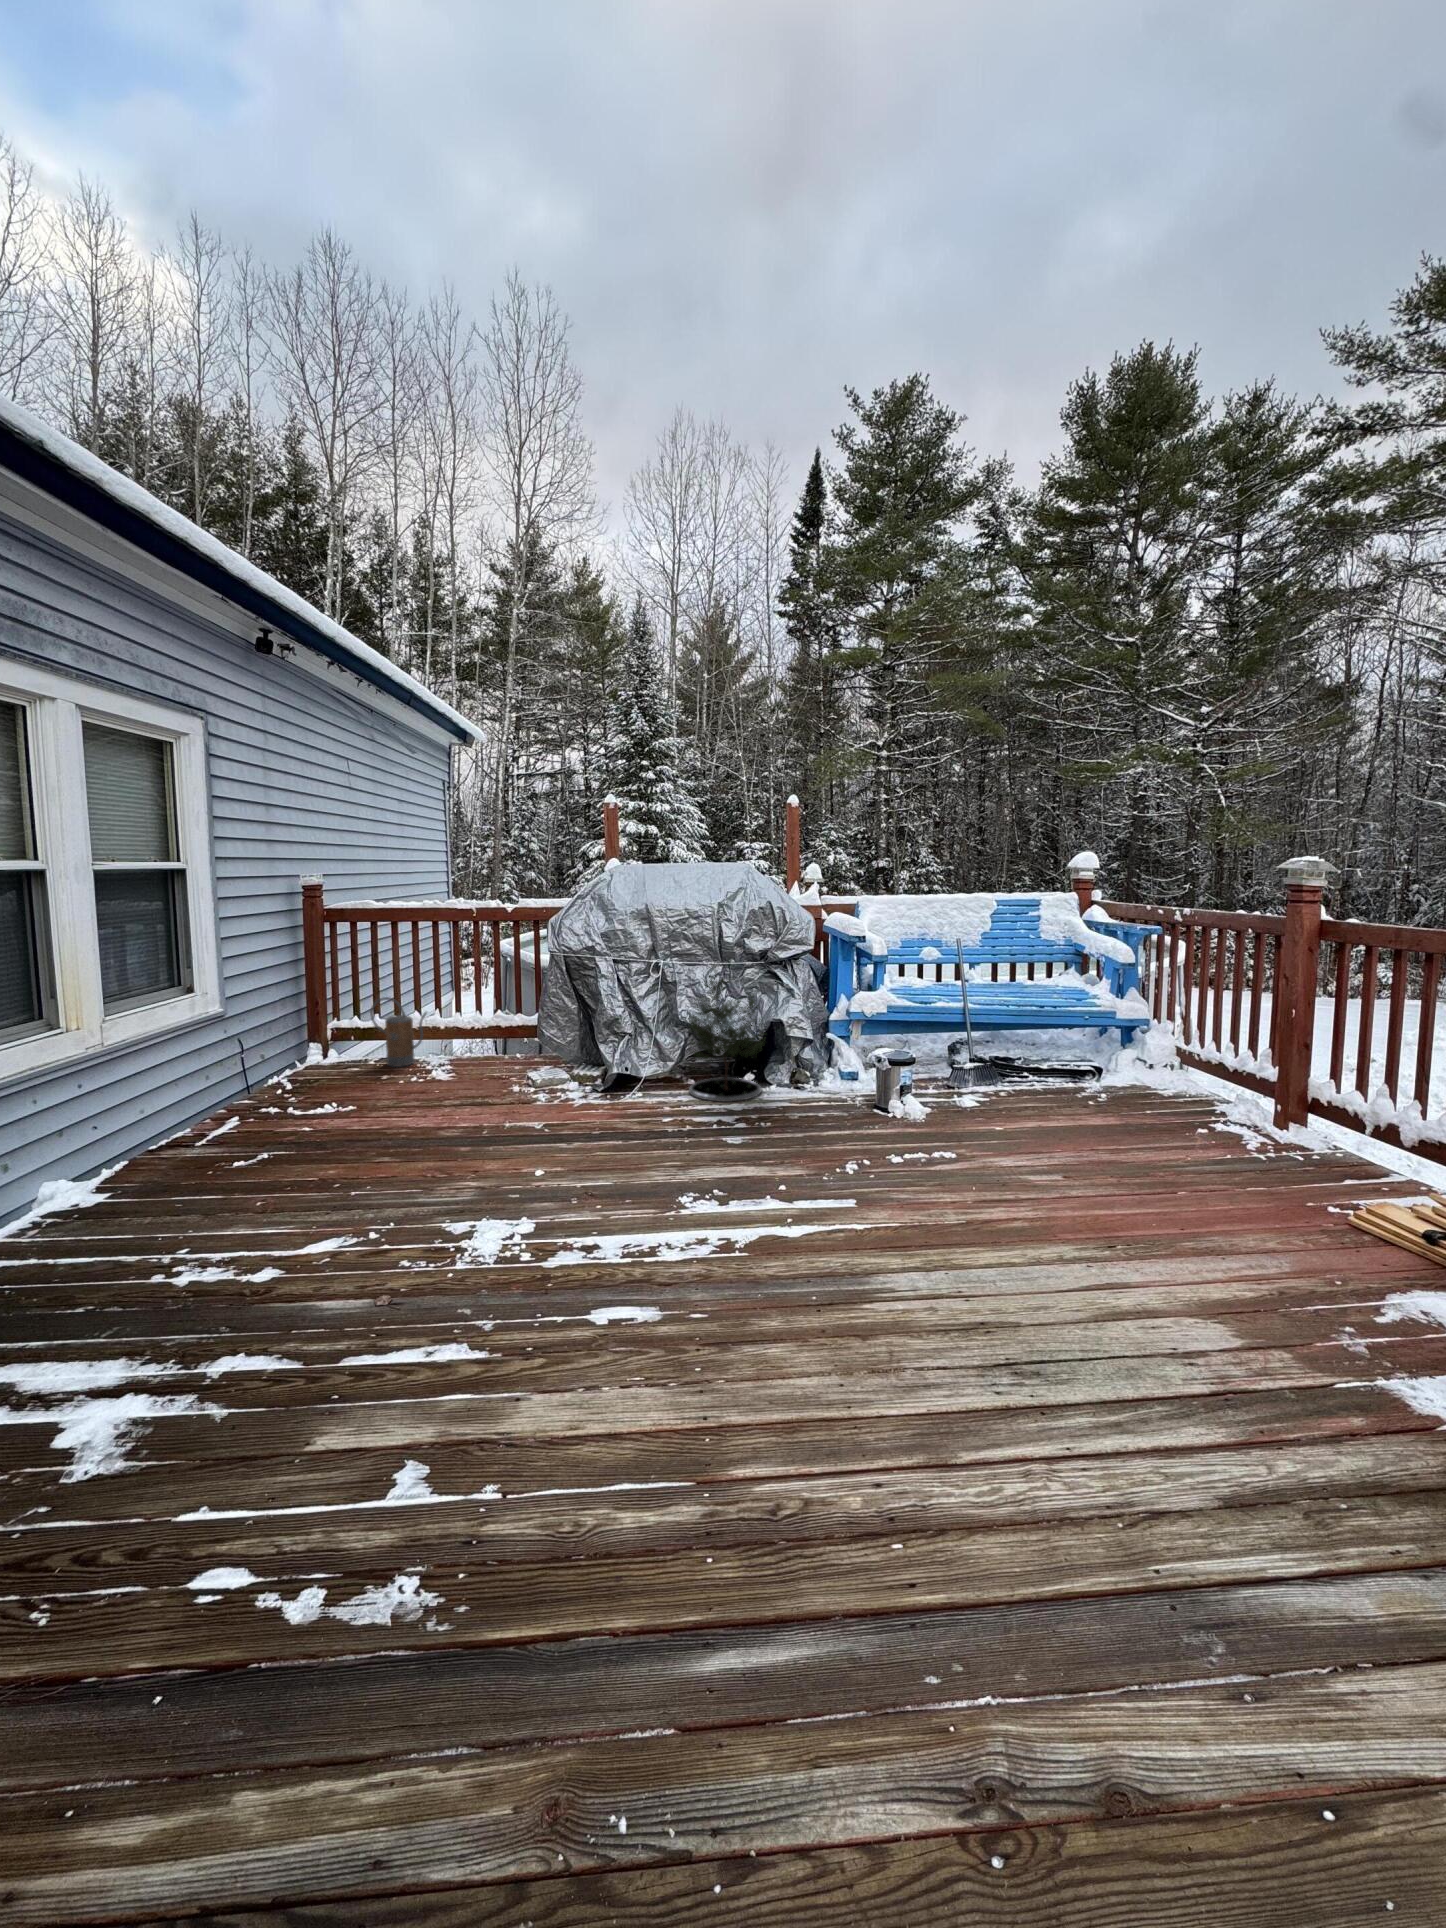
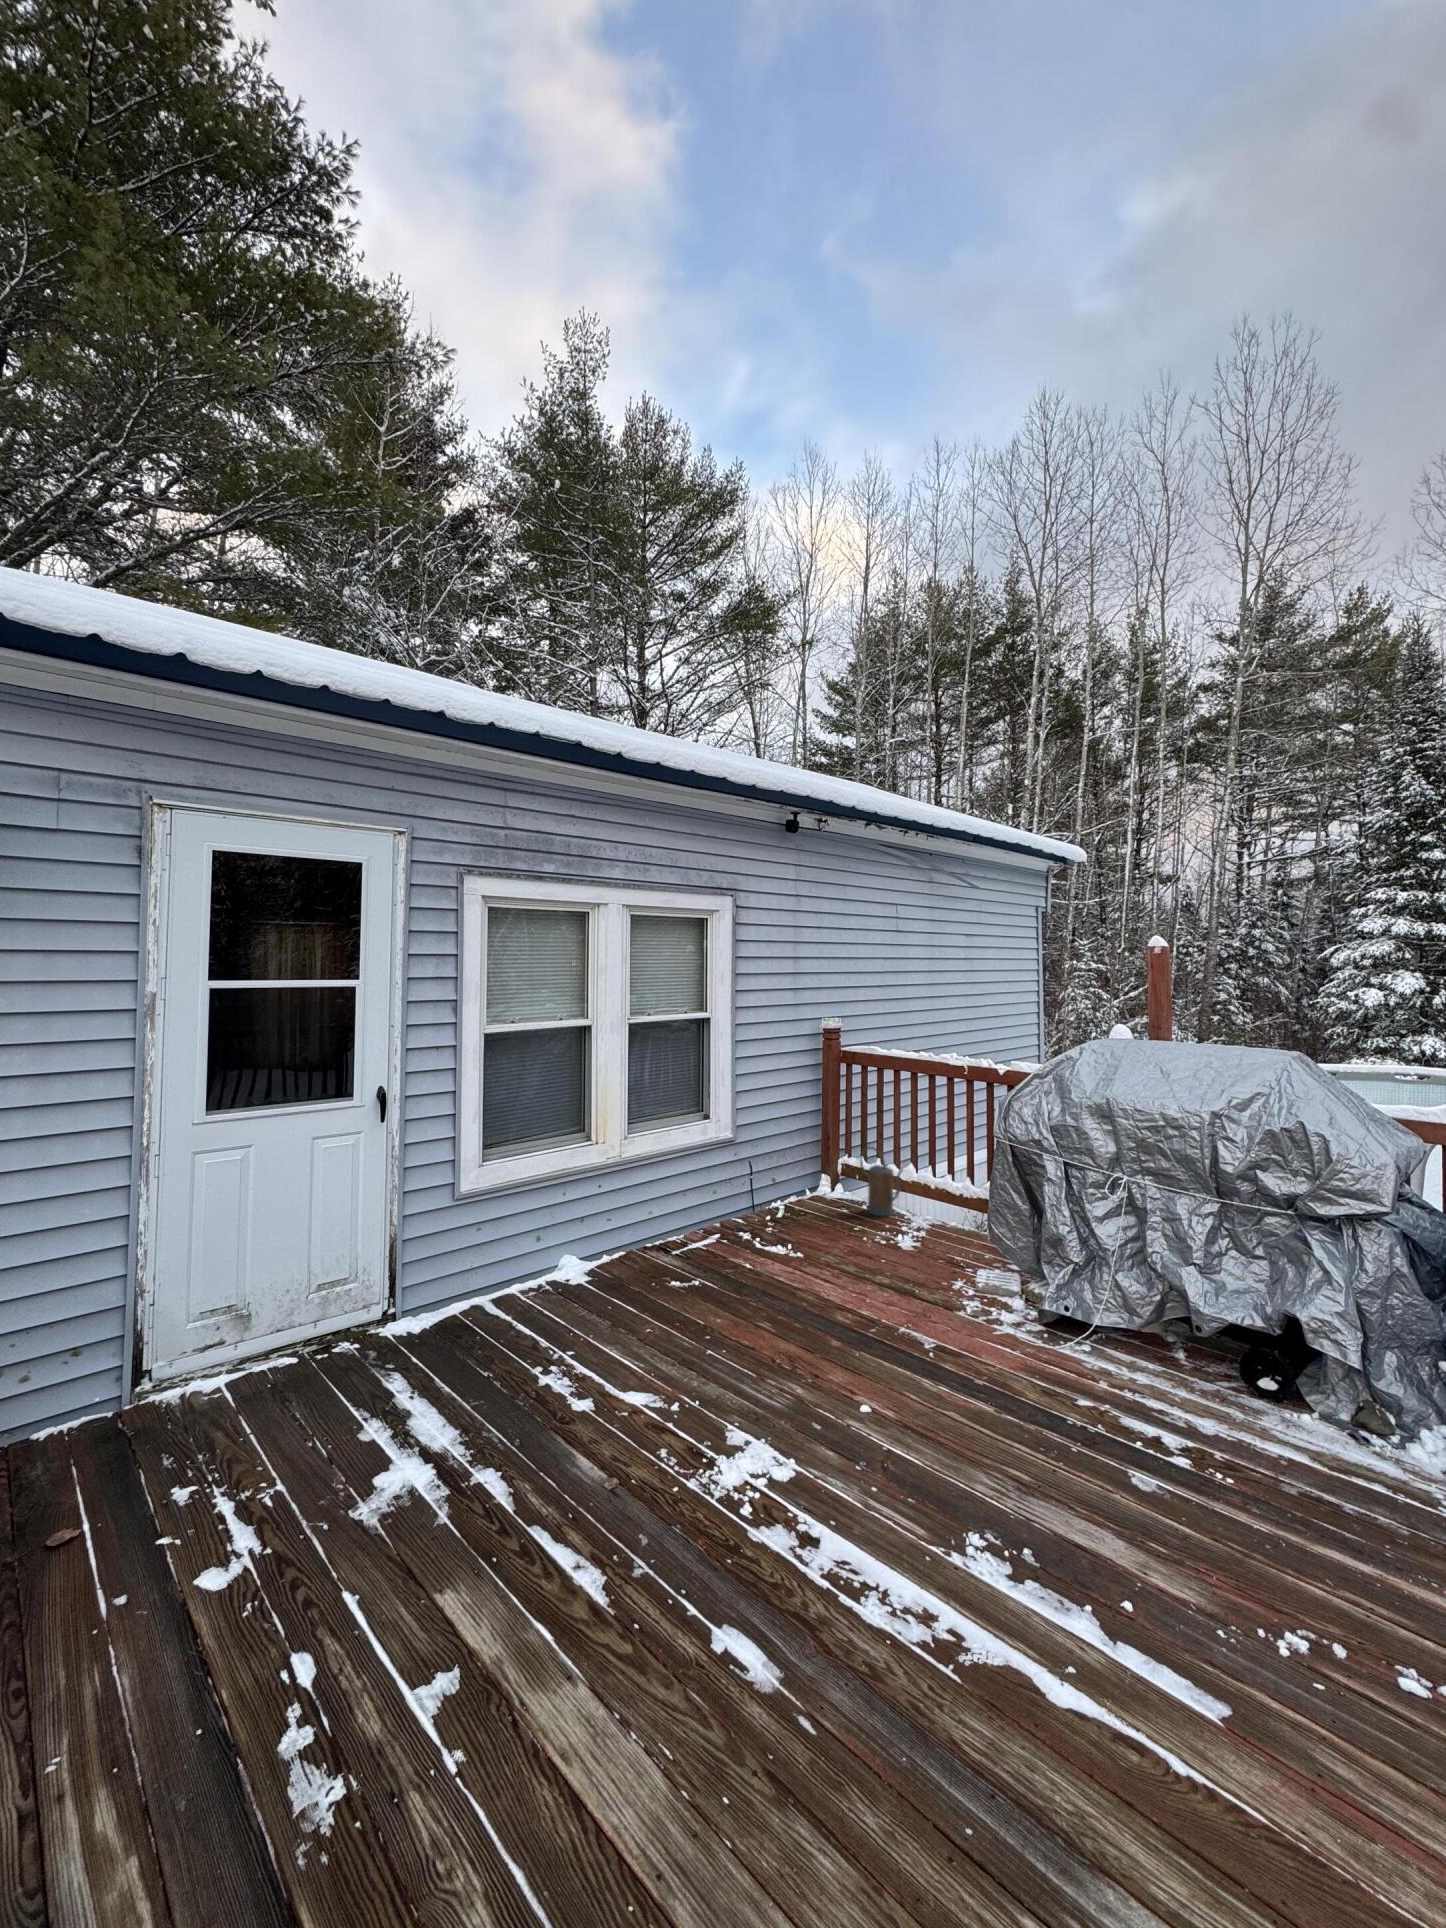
potted tree: present [689,966,764,1102] -> none [1124,1198,1269,1407]

